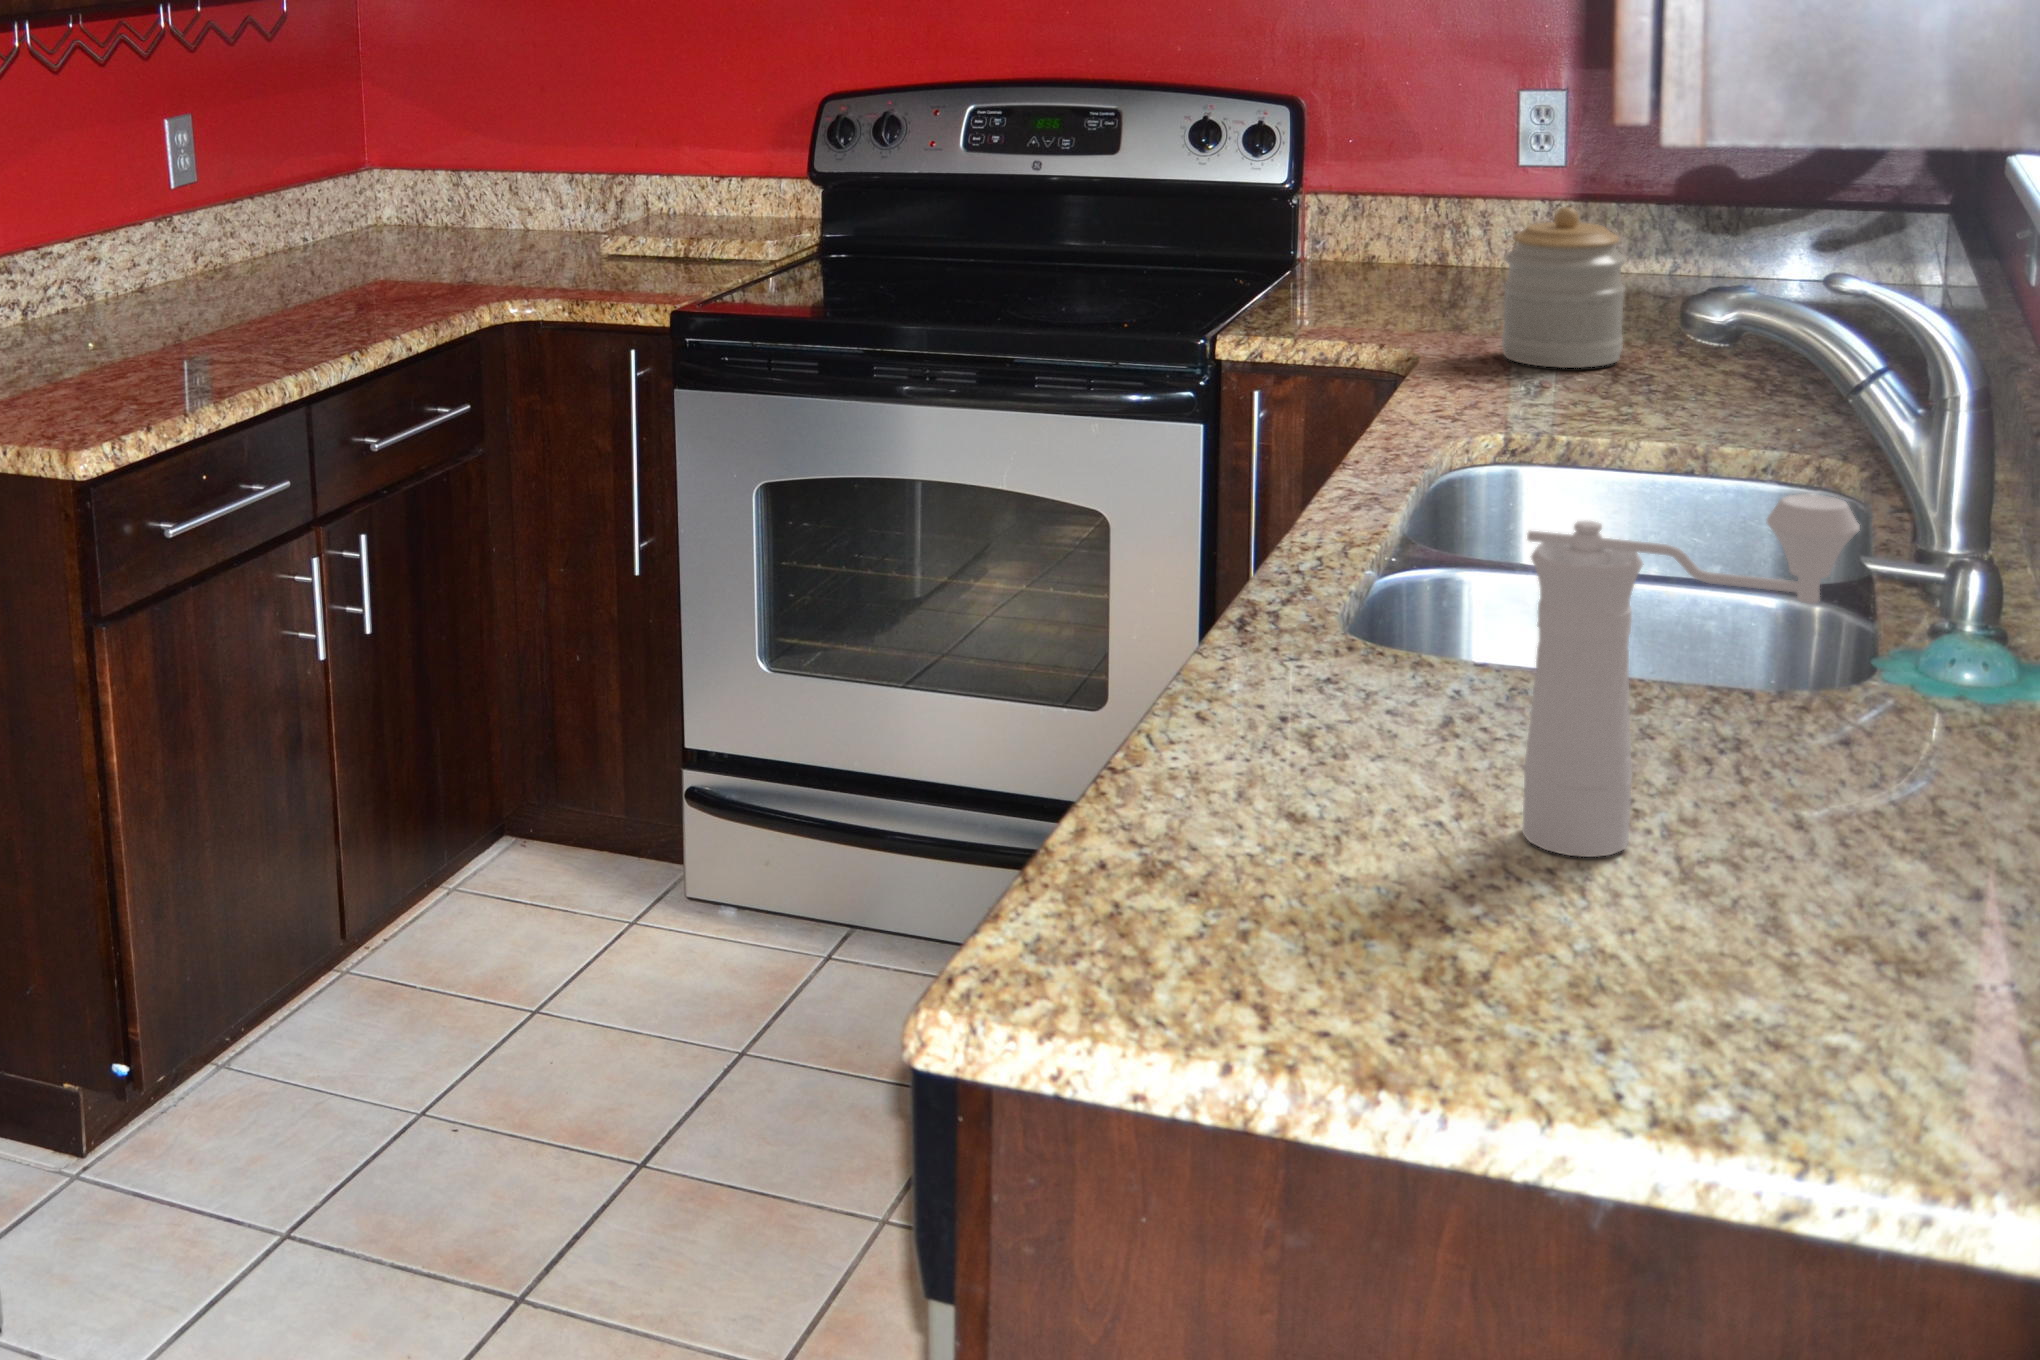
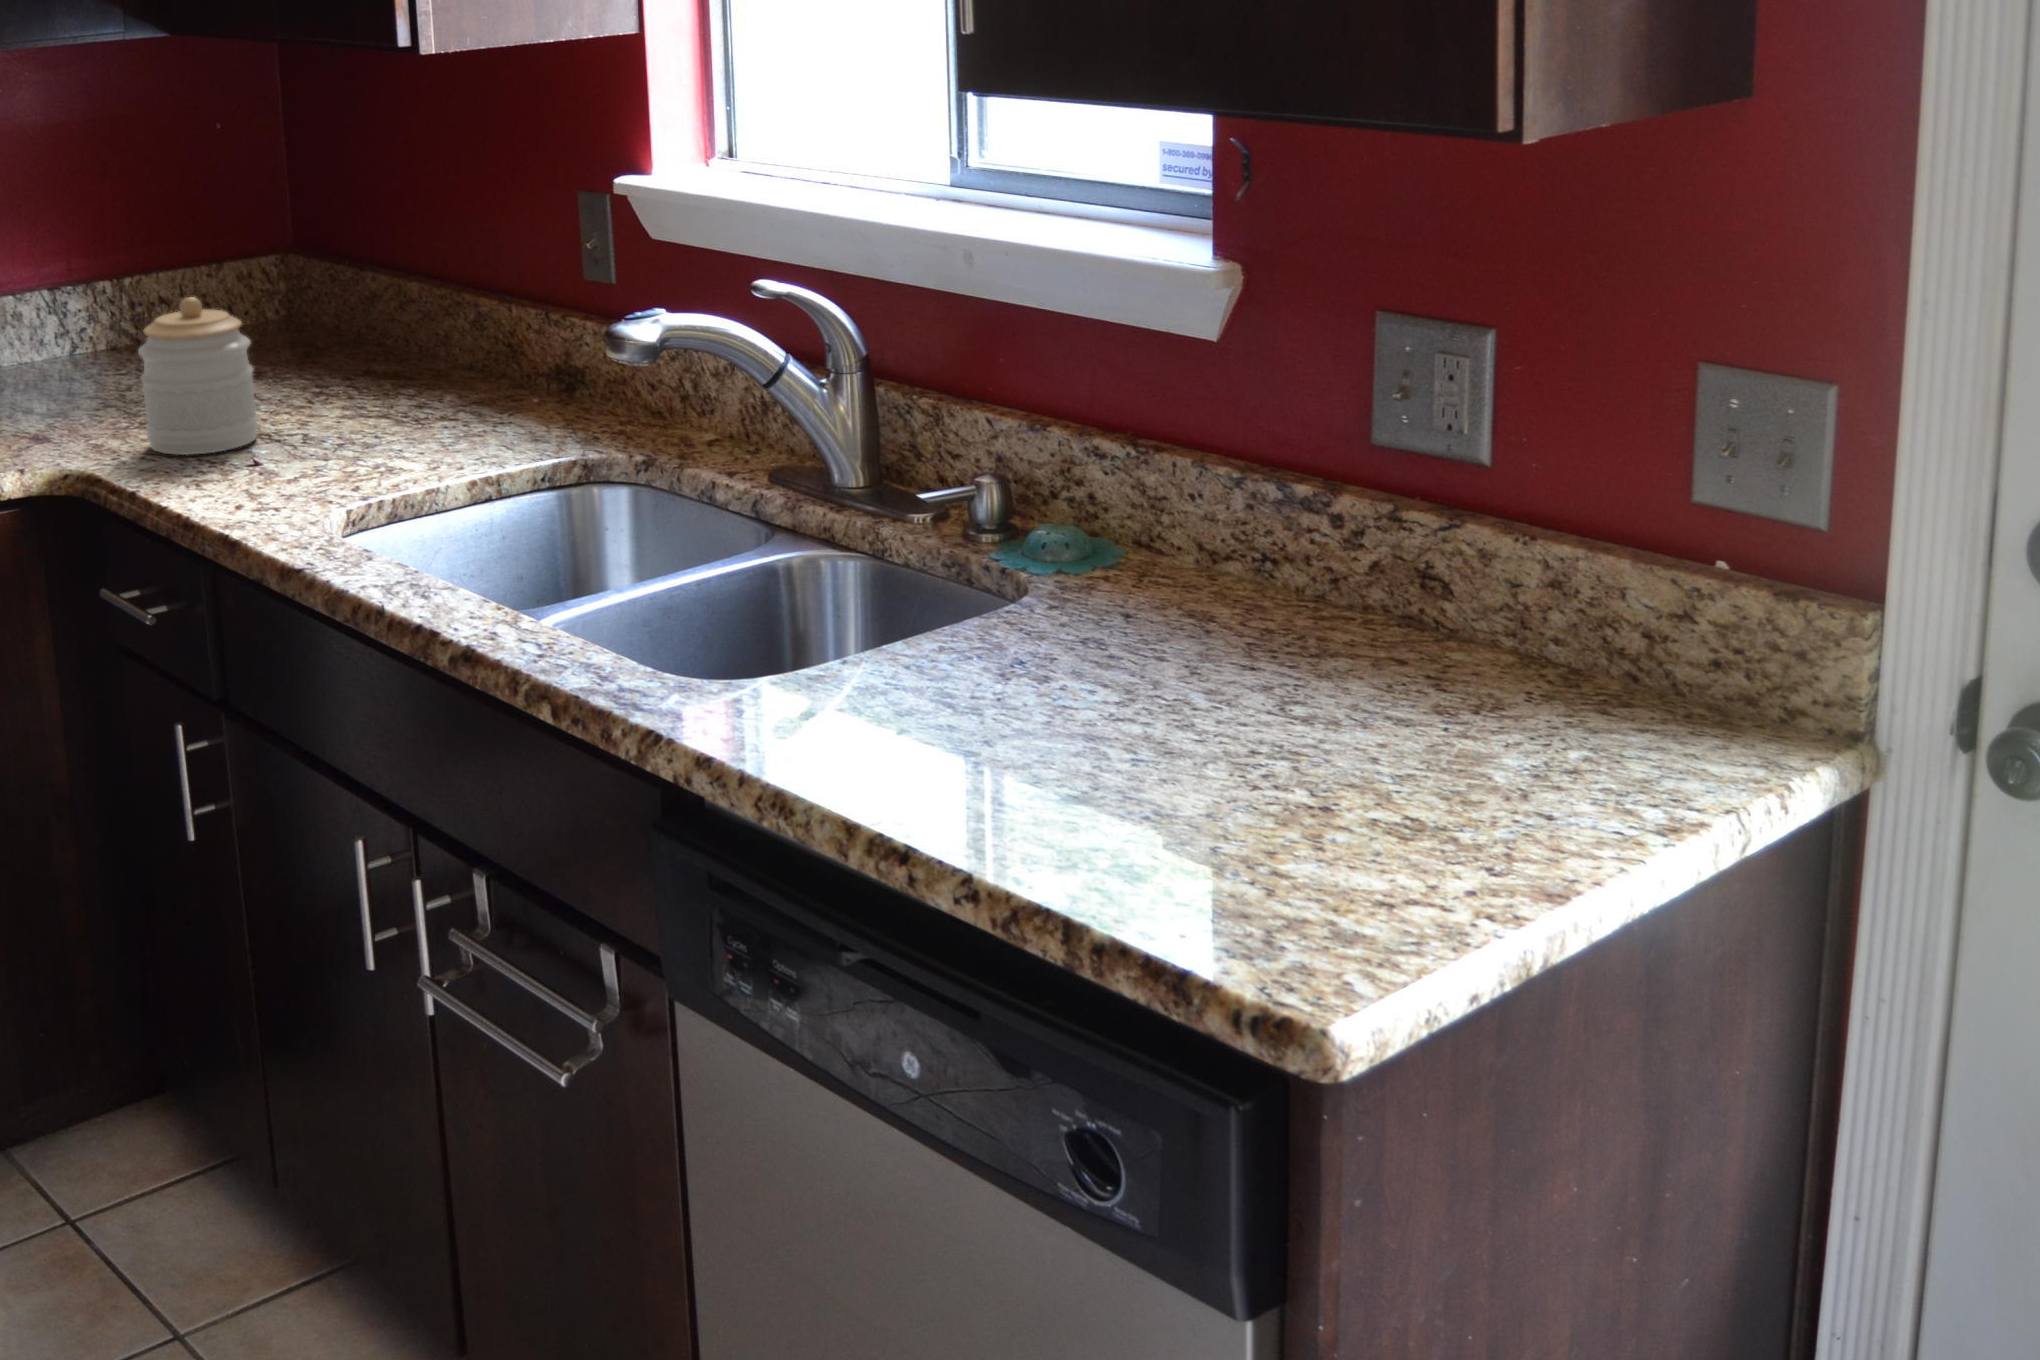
pepper mill: present [1522,494,1860,857] -> none [1209,425,1401,765]

